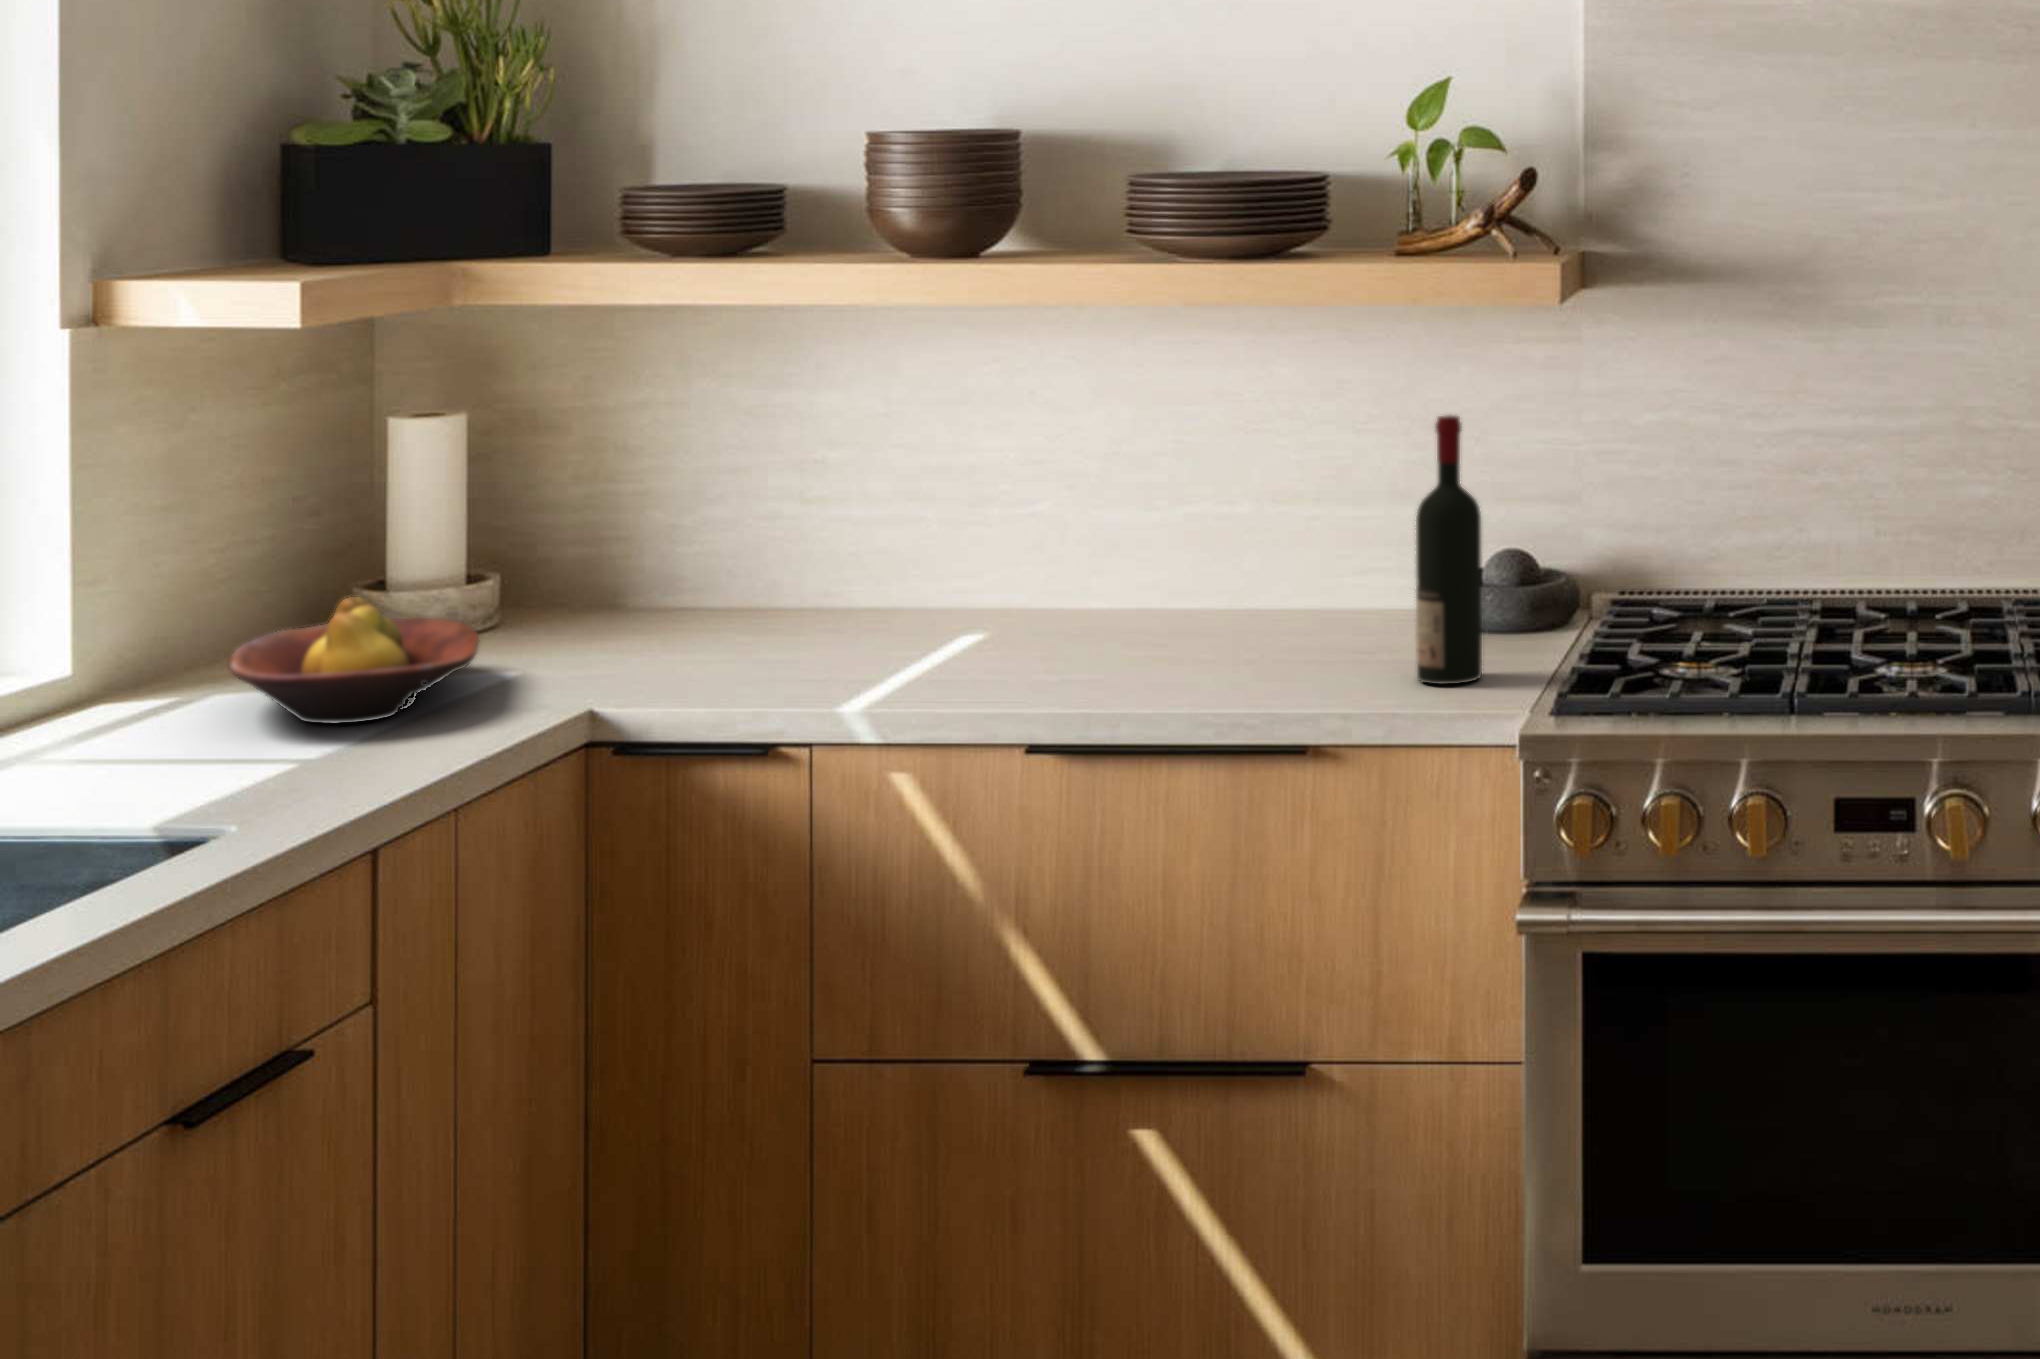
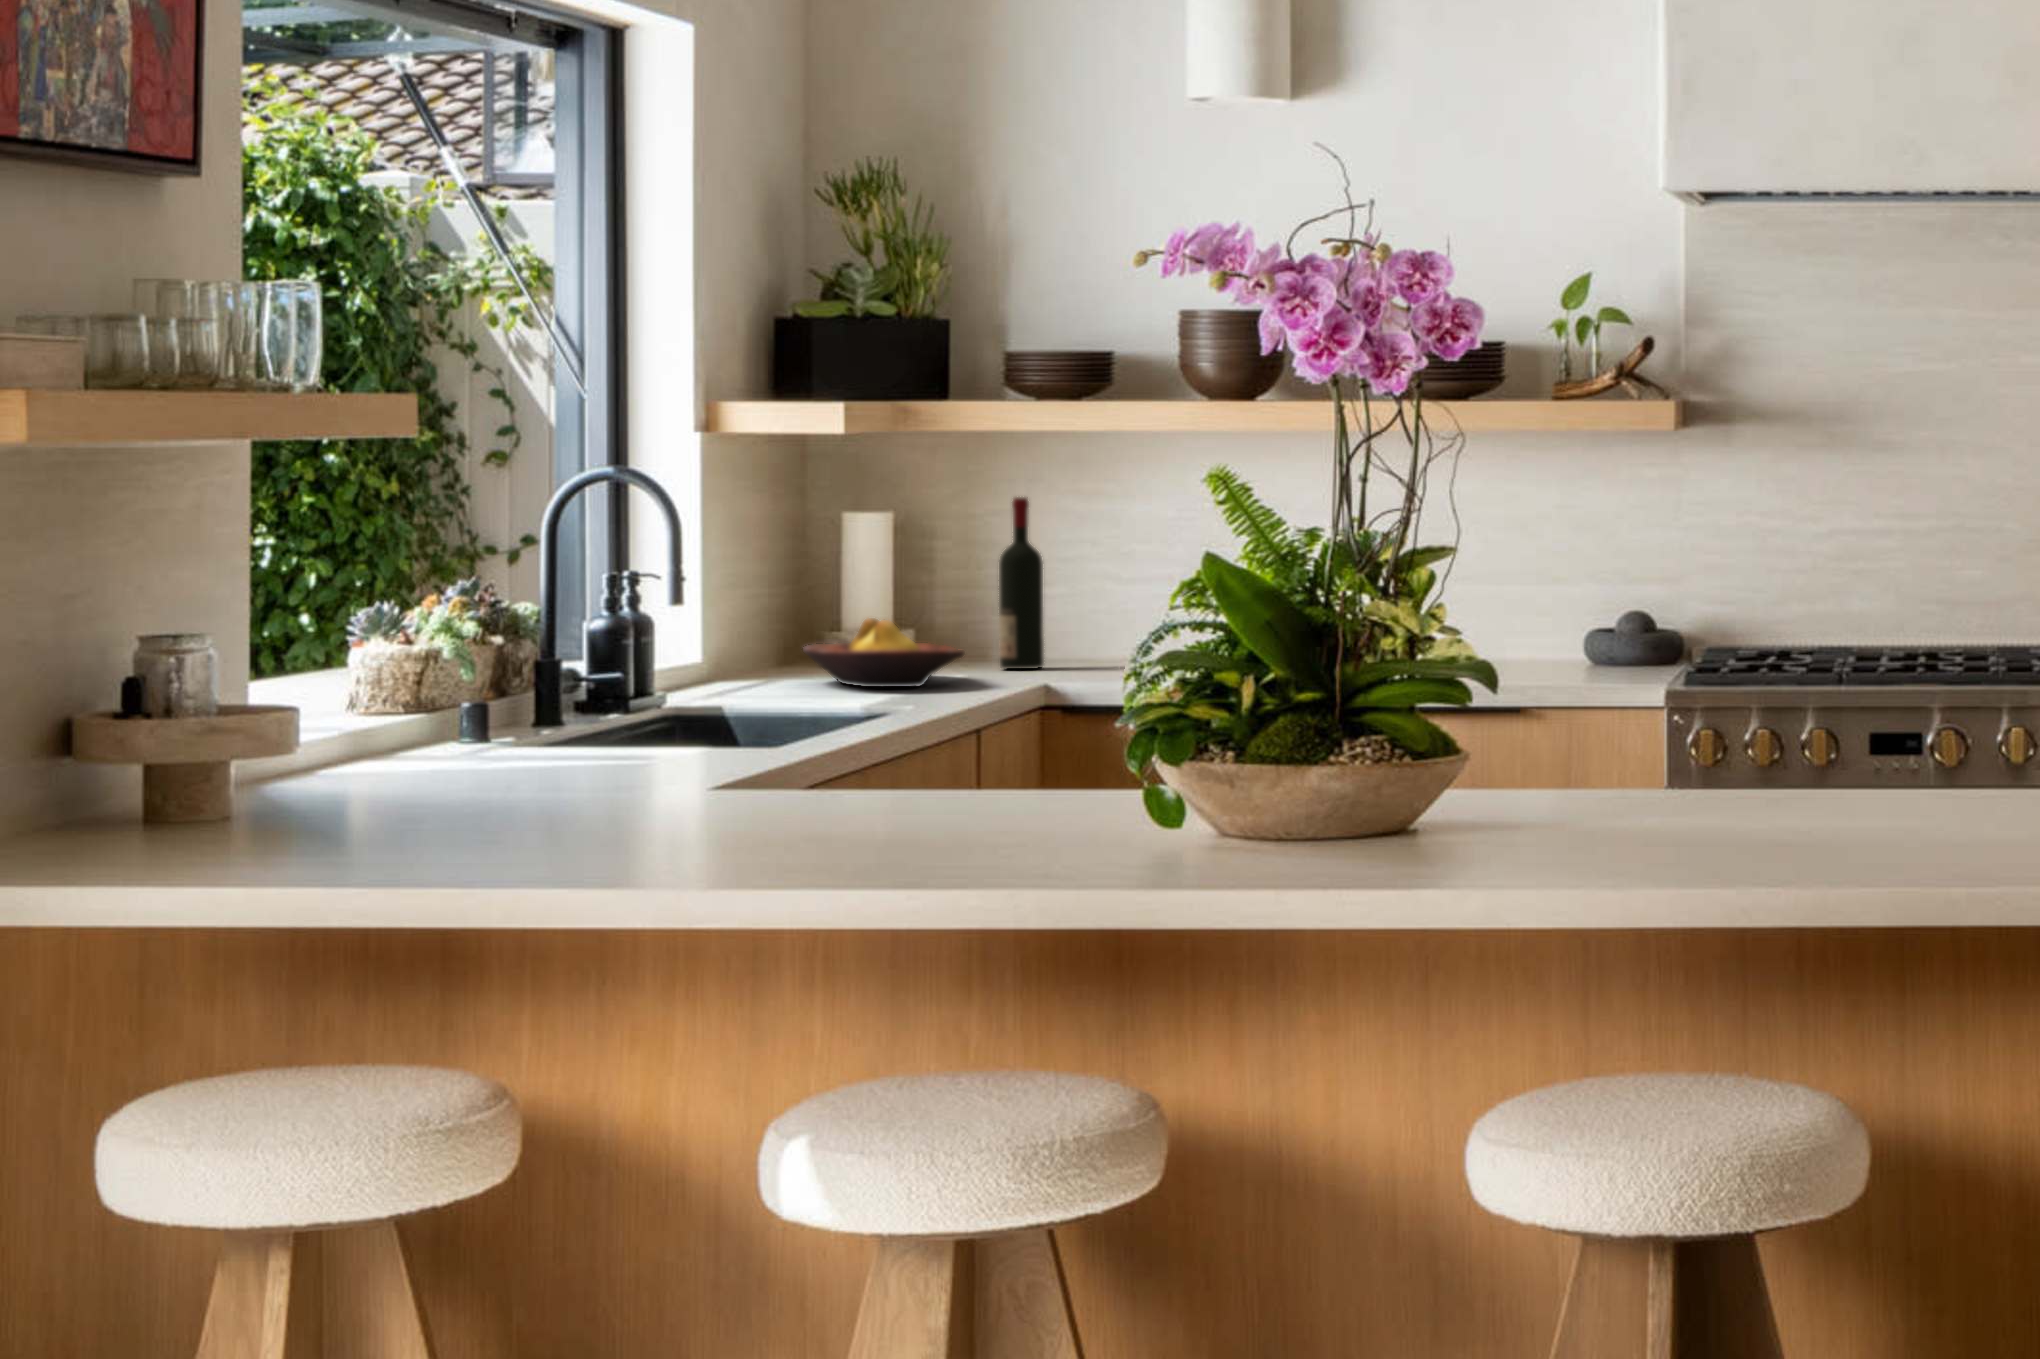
wine bottle: present [1416,415,1482,684] -> present [999,497,1044,669]

